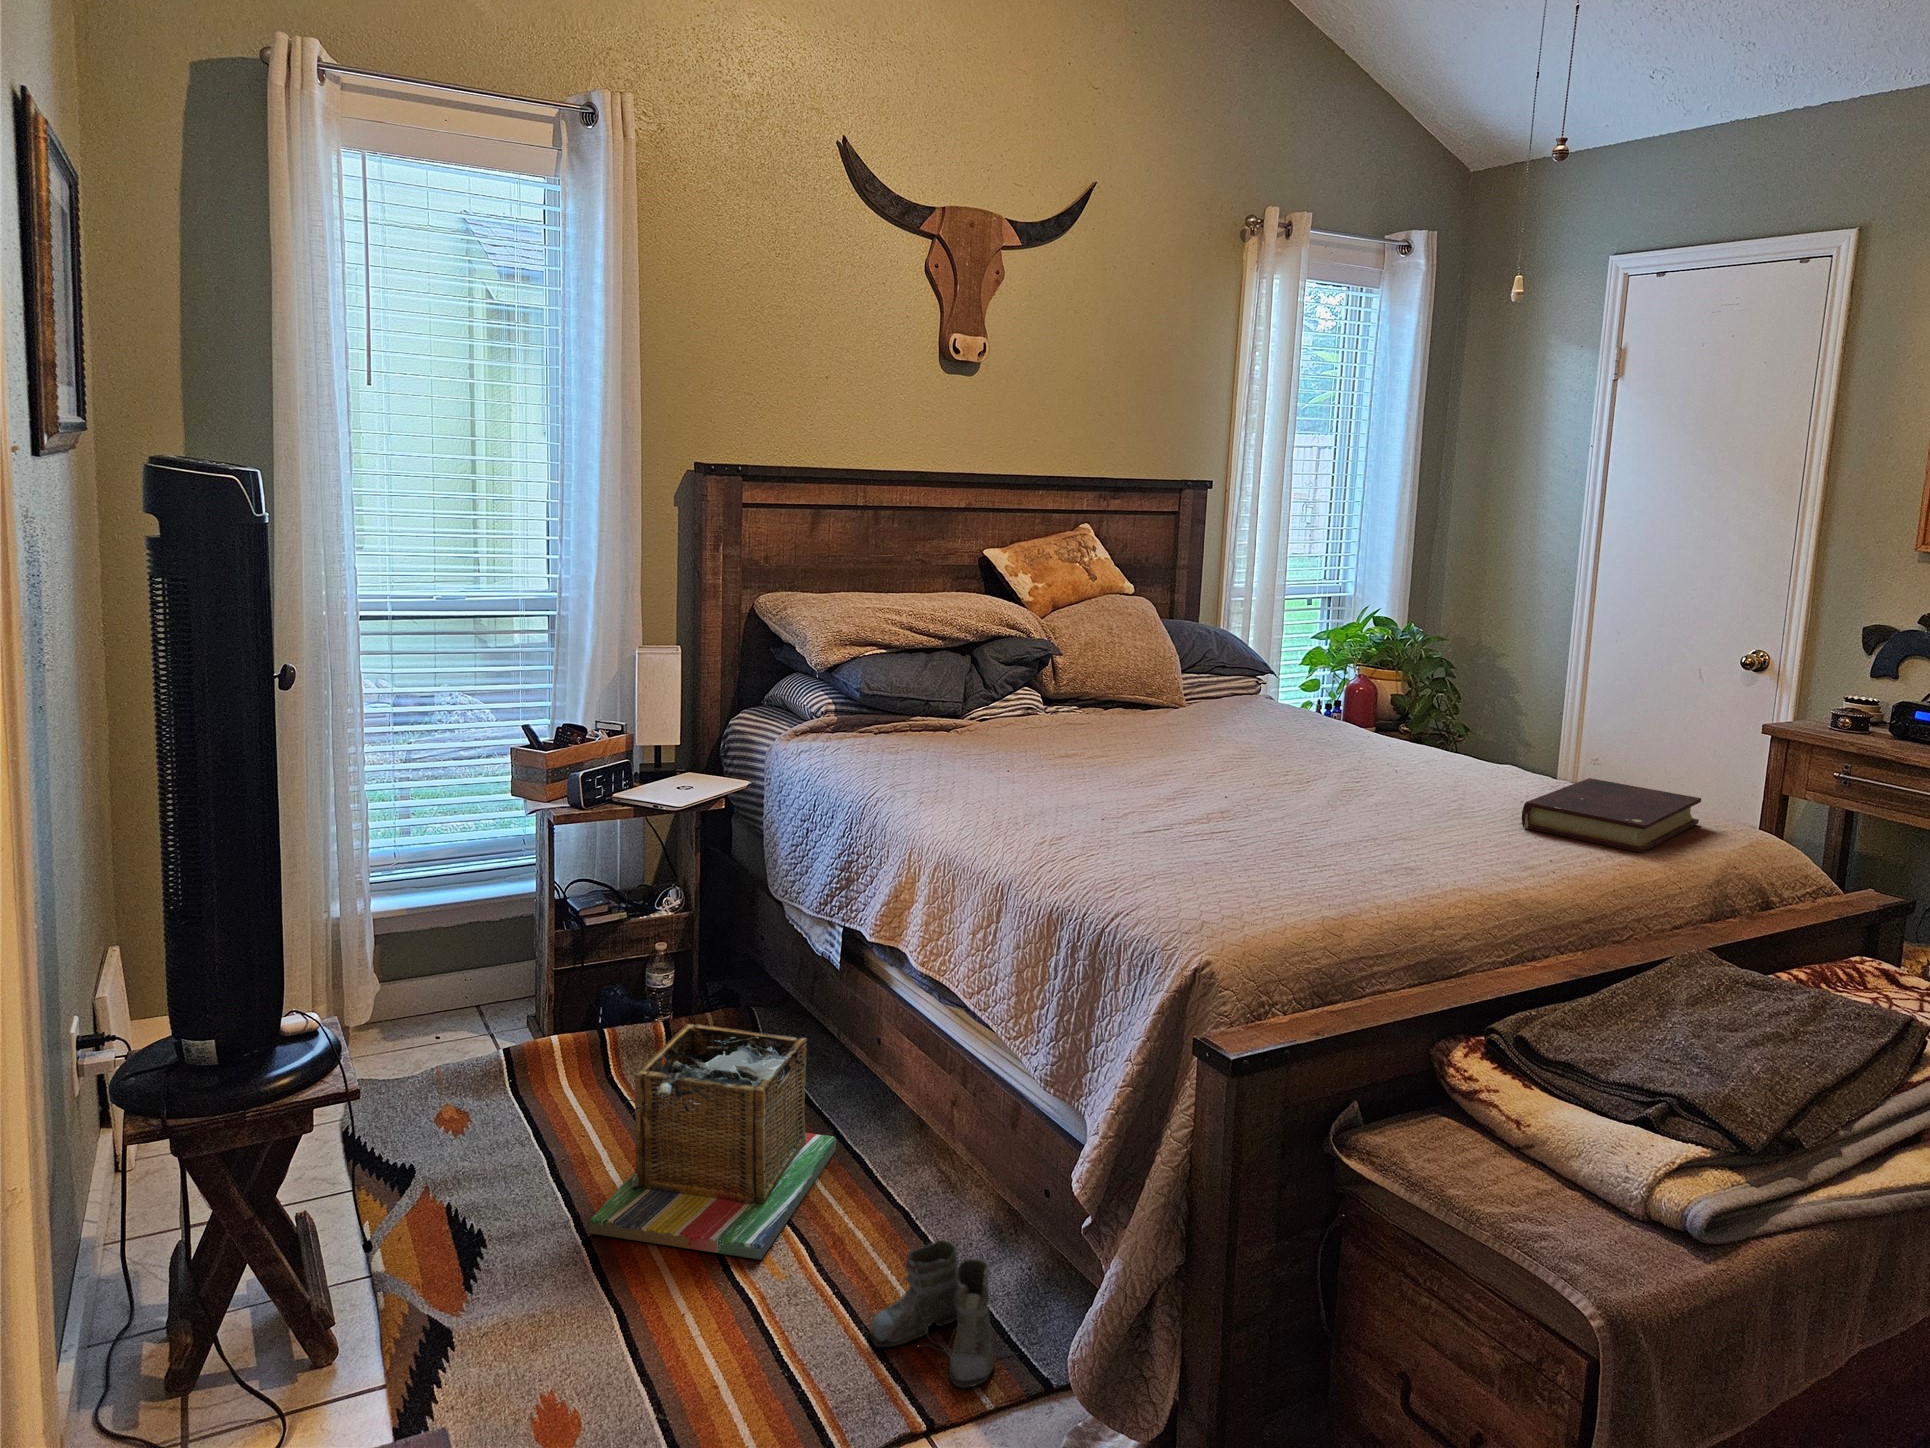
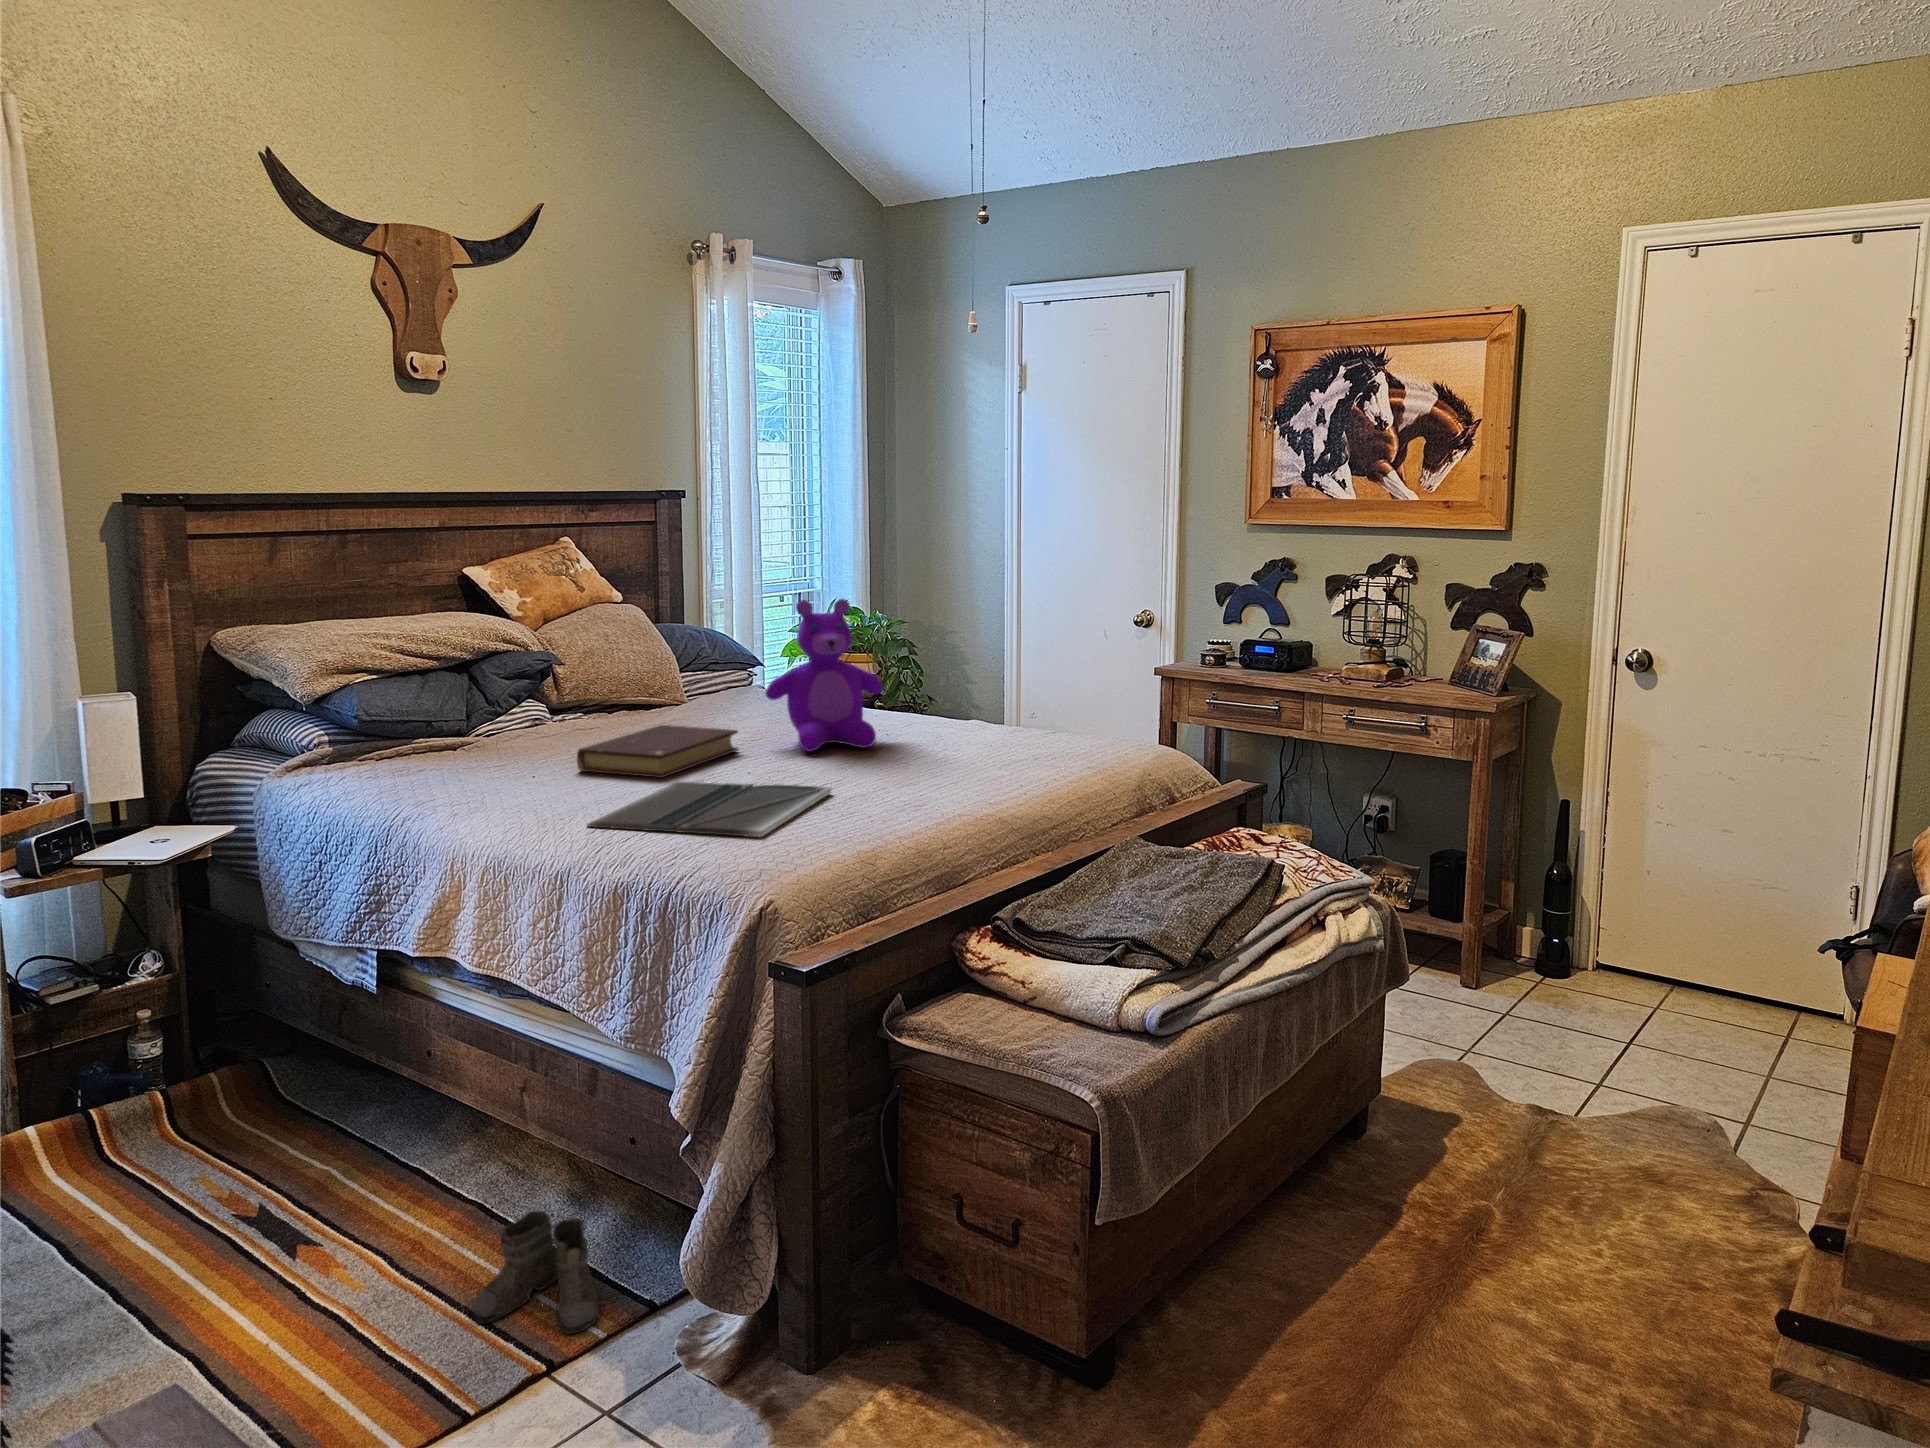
teddy bear: none [1263,609,1400,786] -> present [766,599,883,752]
book: present [1522,778,1701,853] -> present [577,725,738,778]
laptop: none [1041,799,1317,881] -> present [587,782,831,837]
laundry basket: present [590,1024,836,1260] -> none [128,1063,393,1309]

